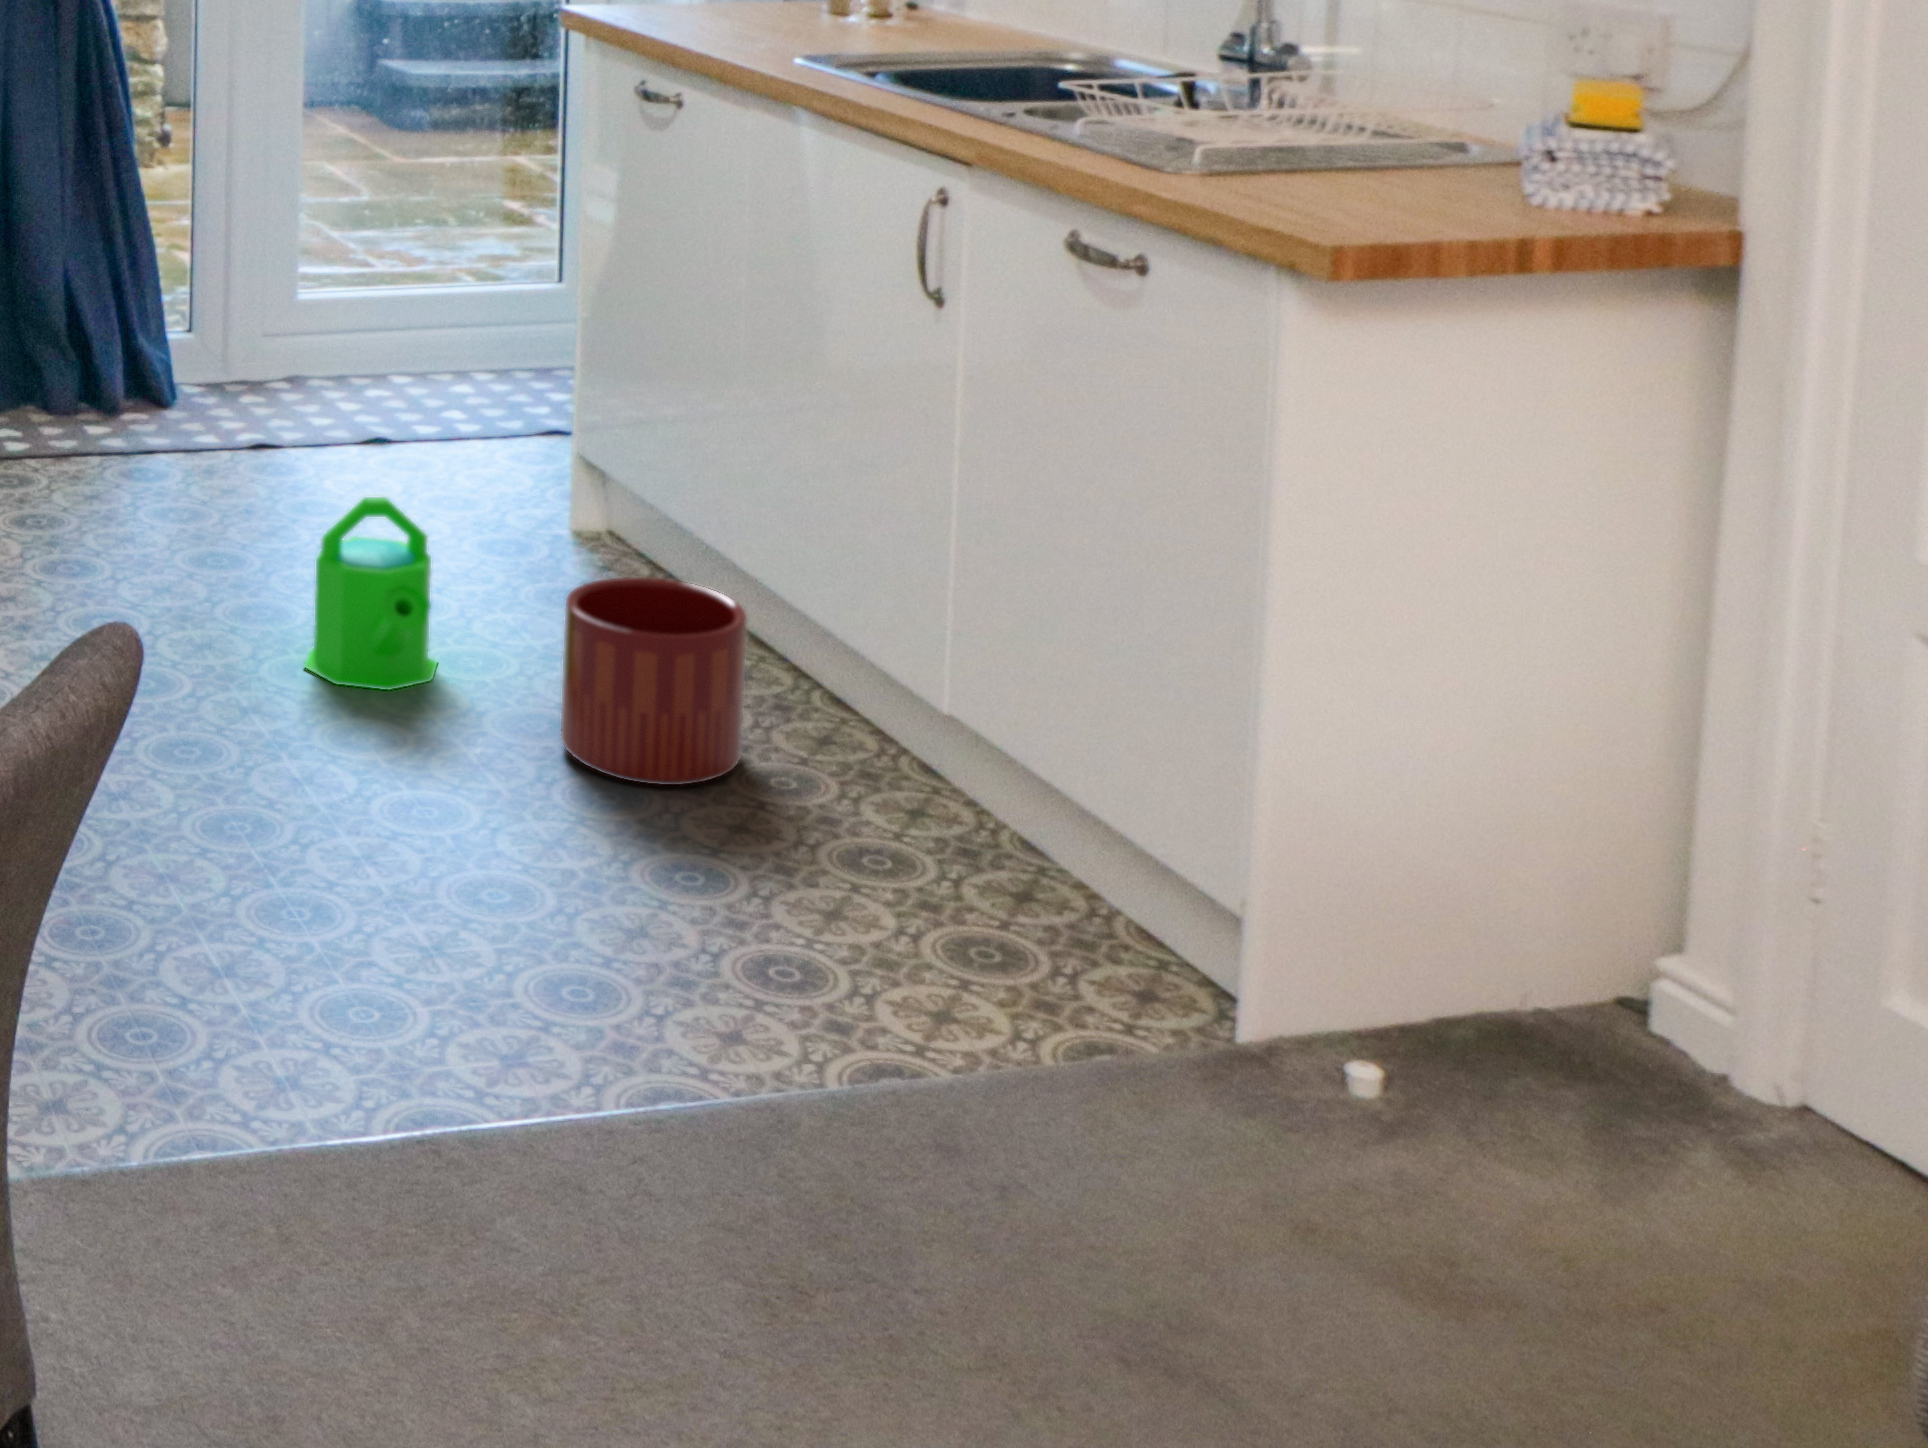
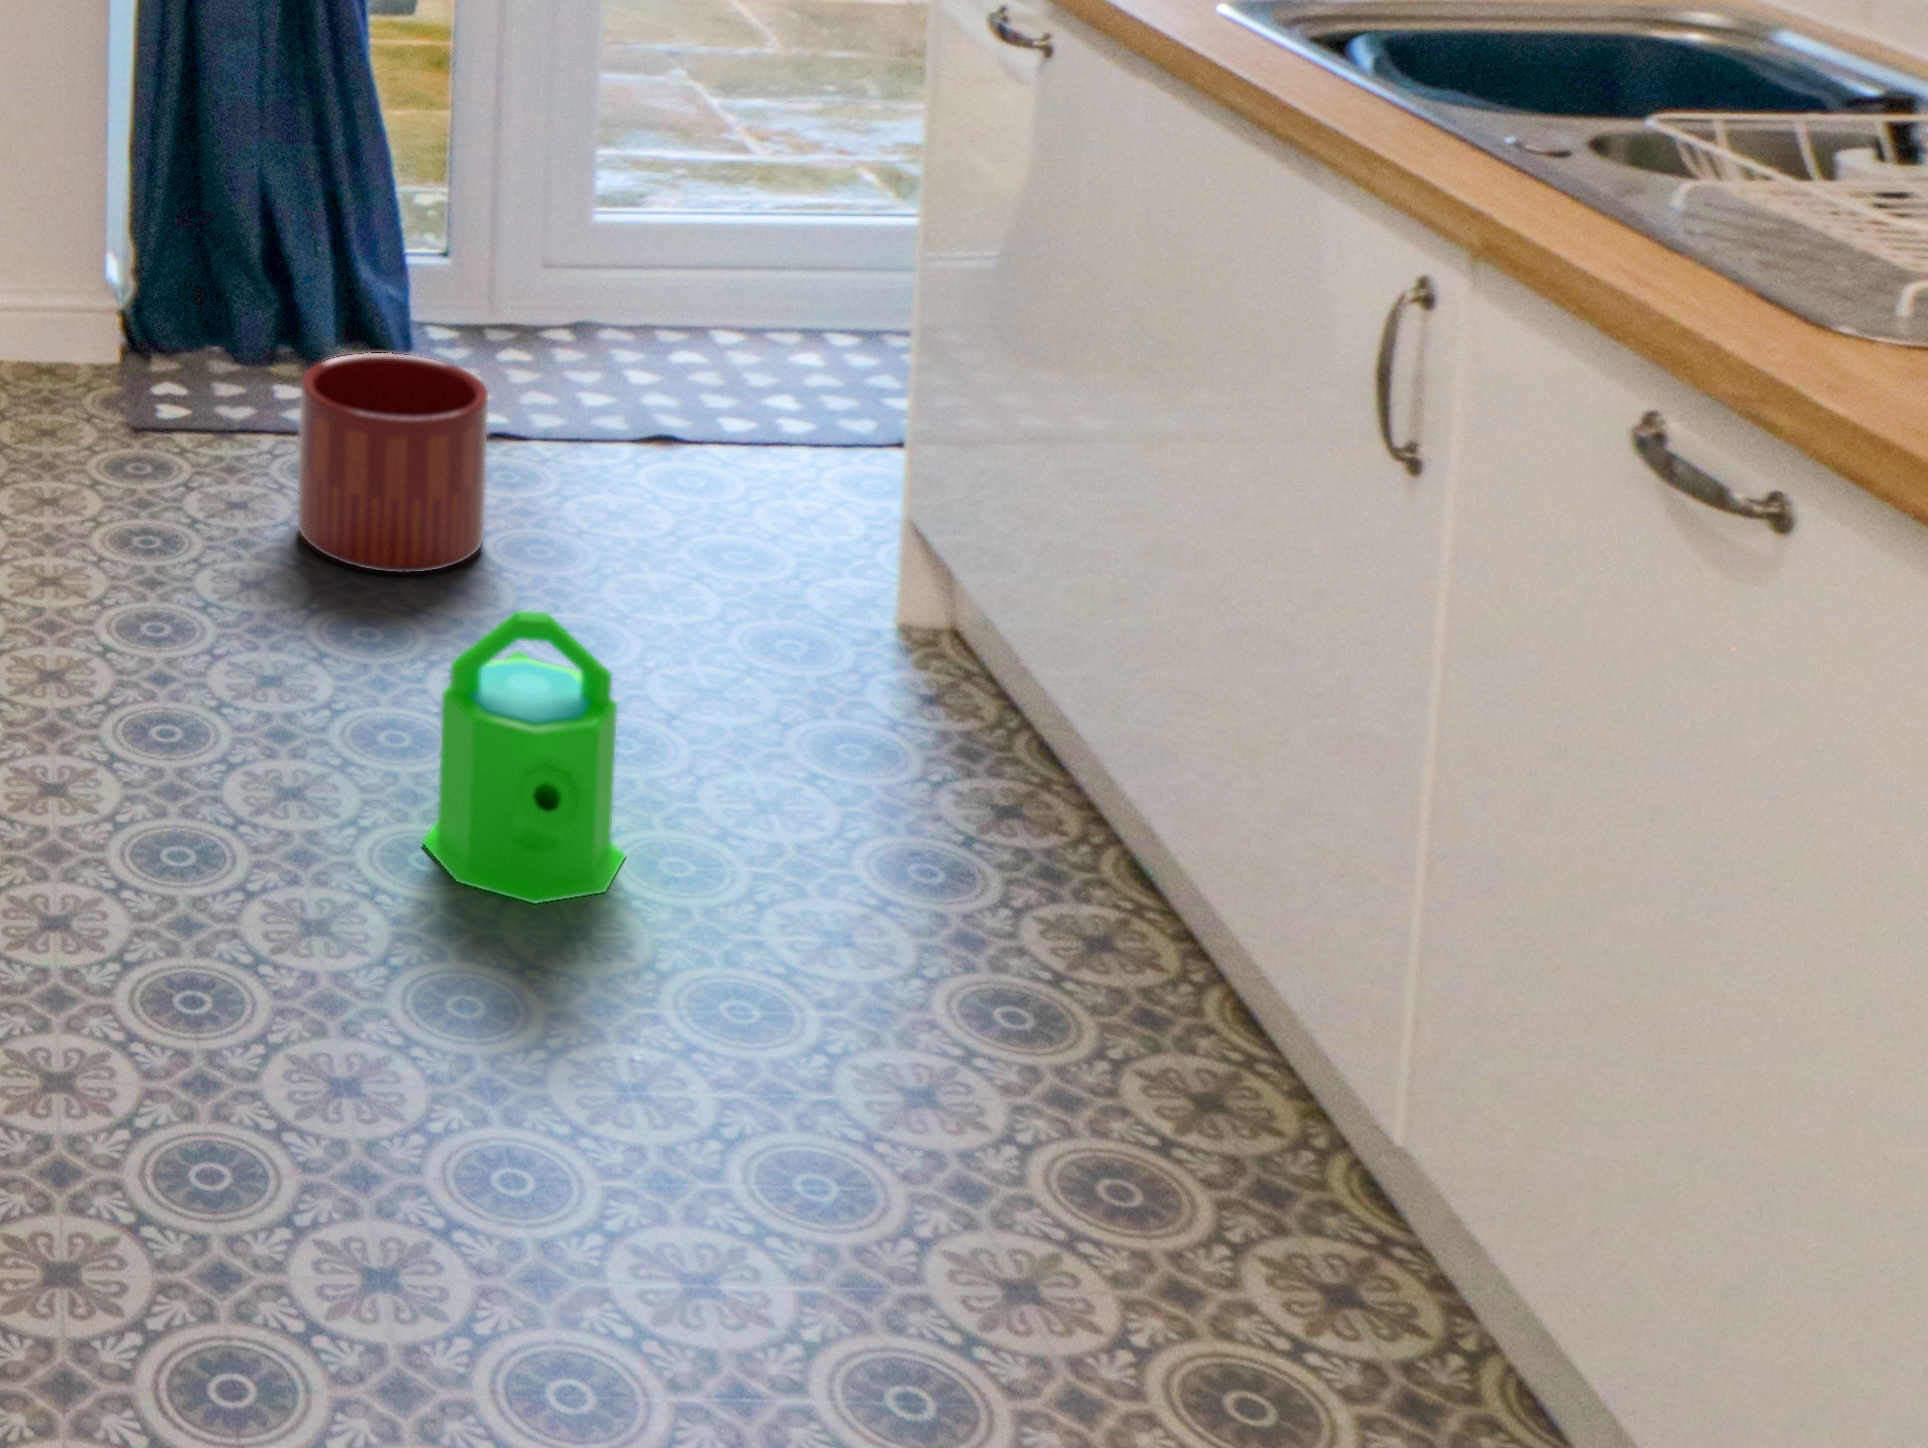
planter: present [561,577,747,785] -> present [297,353,488,573]

